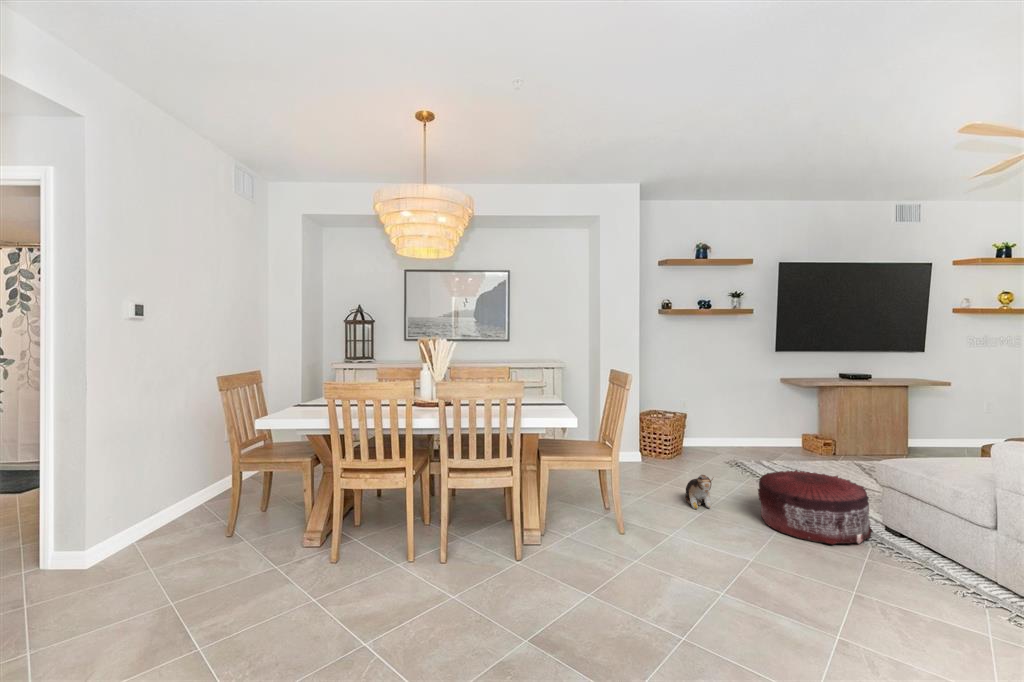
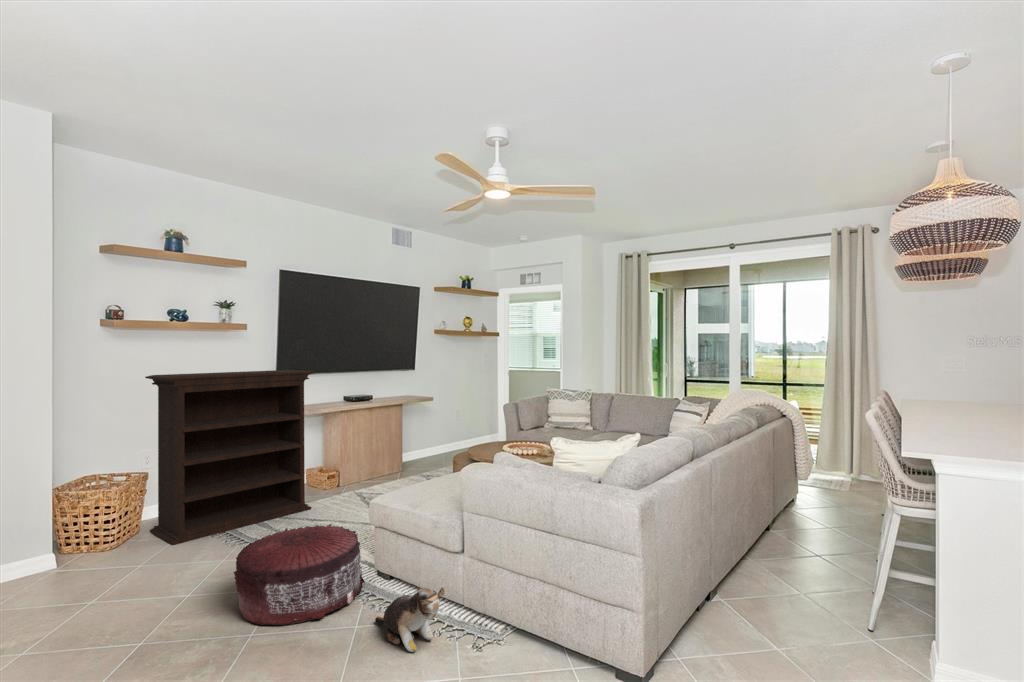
bookshelf: none [685,347,814,466] -> present [145,370,314,545]
plush toy: present [685,475,713,509] -> present [375,587,445,652]

